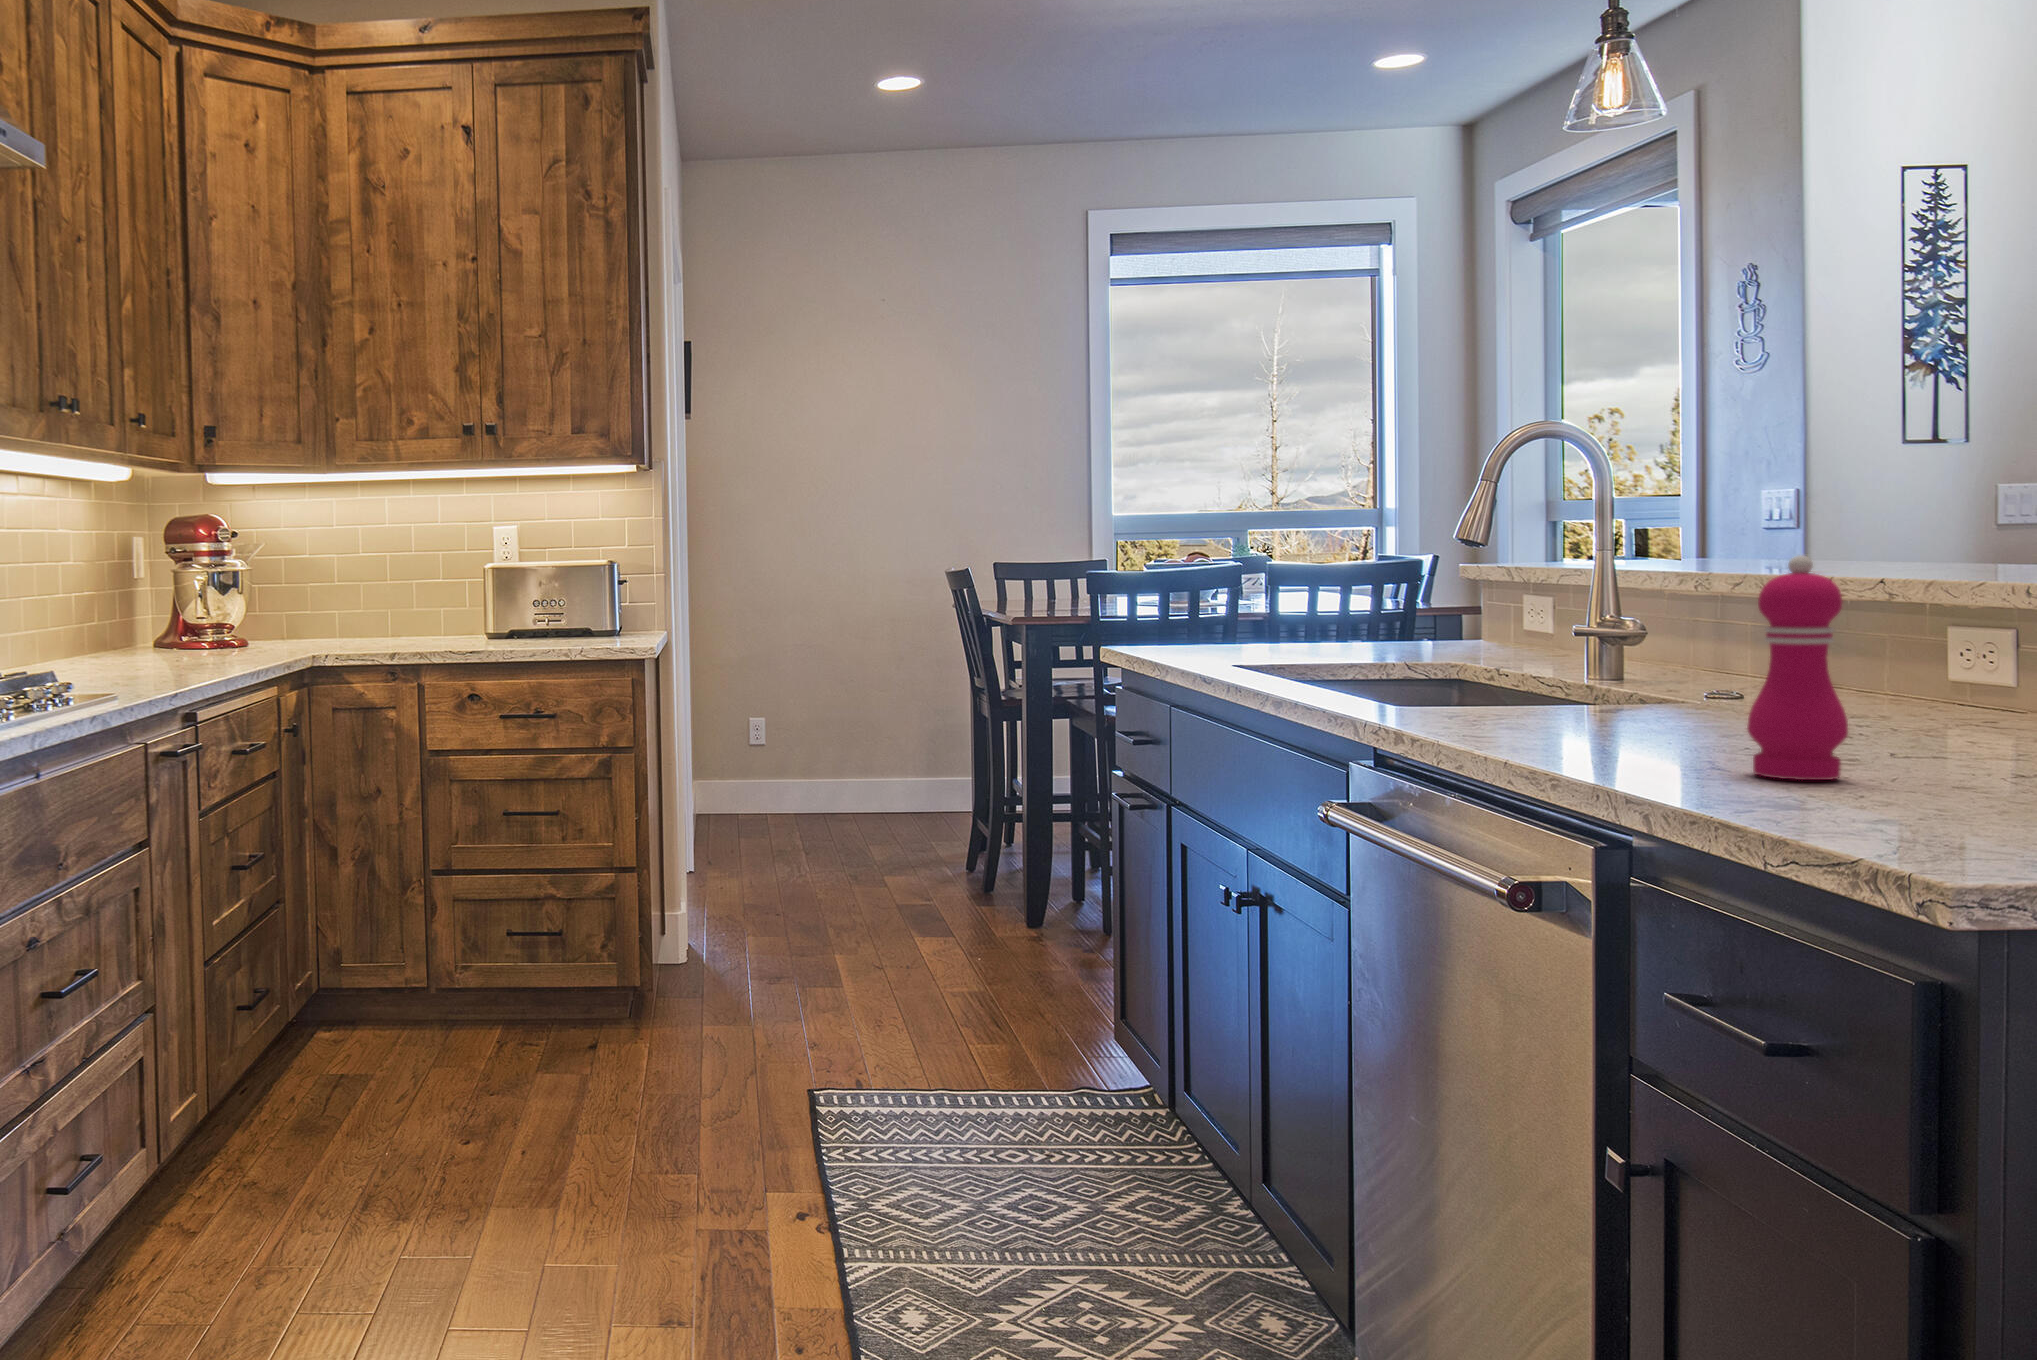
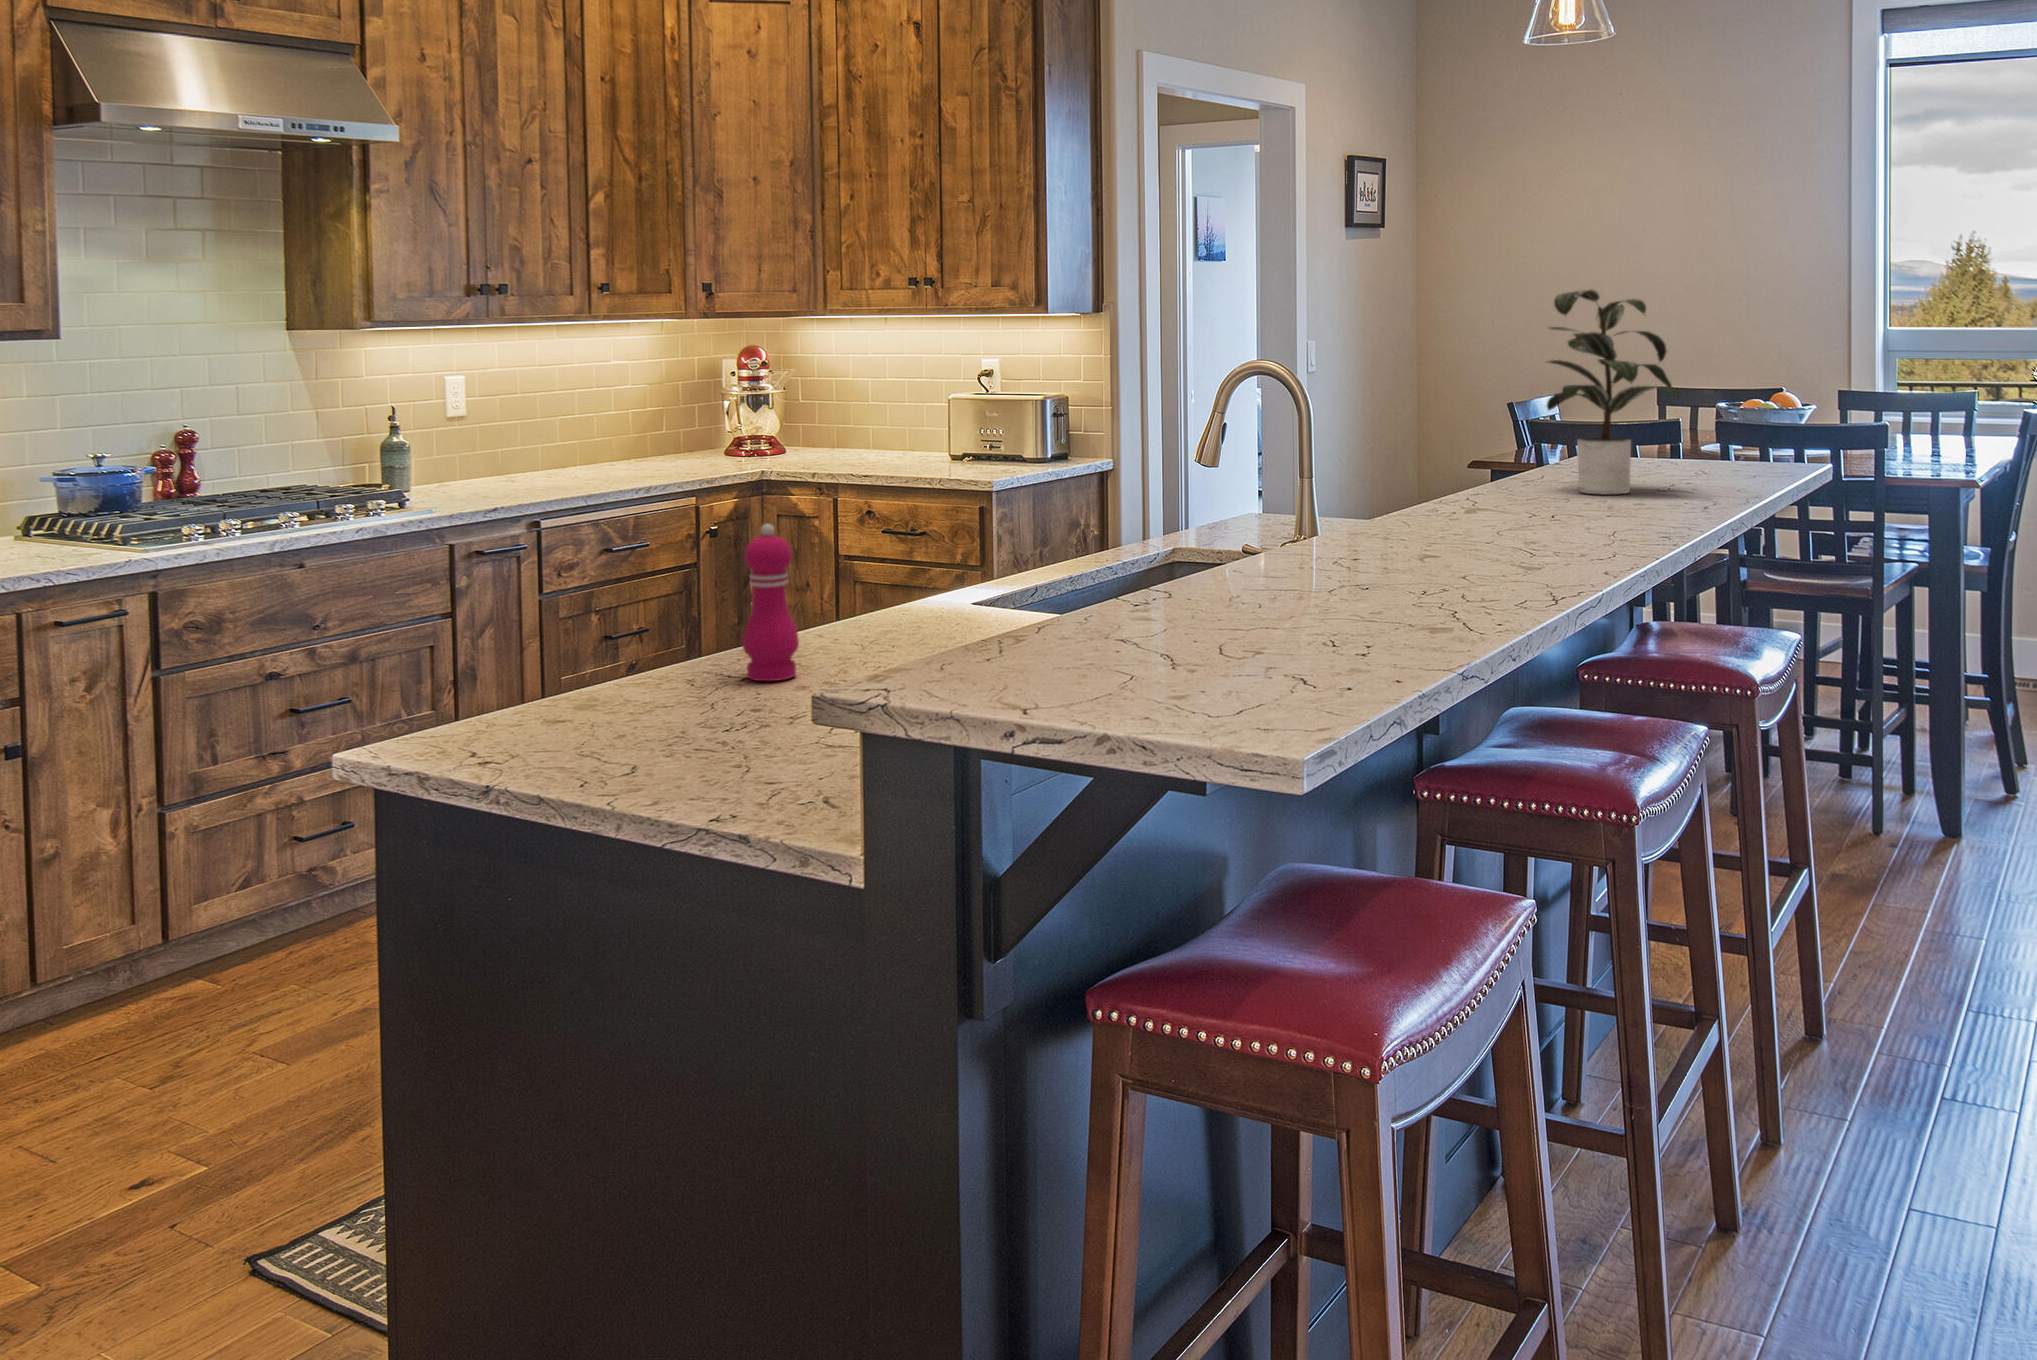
potted plant: none [1618,364,1867,581] -> present [1546,290,1681,494]

